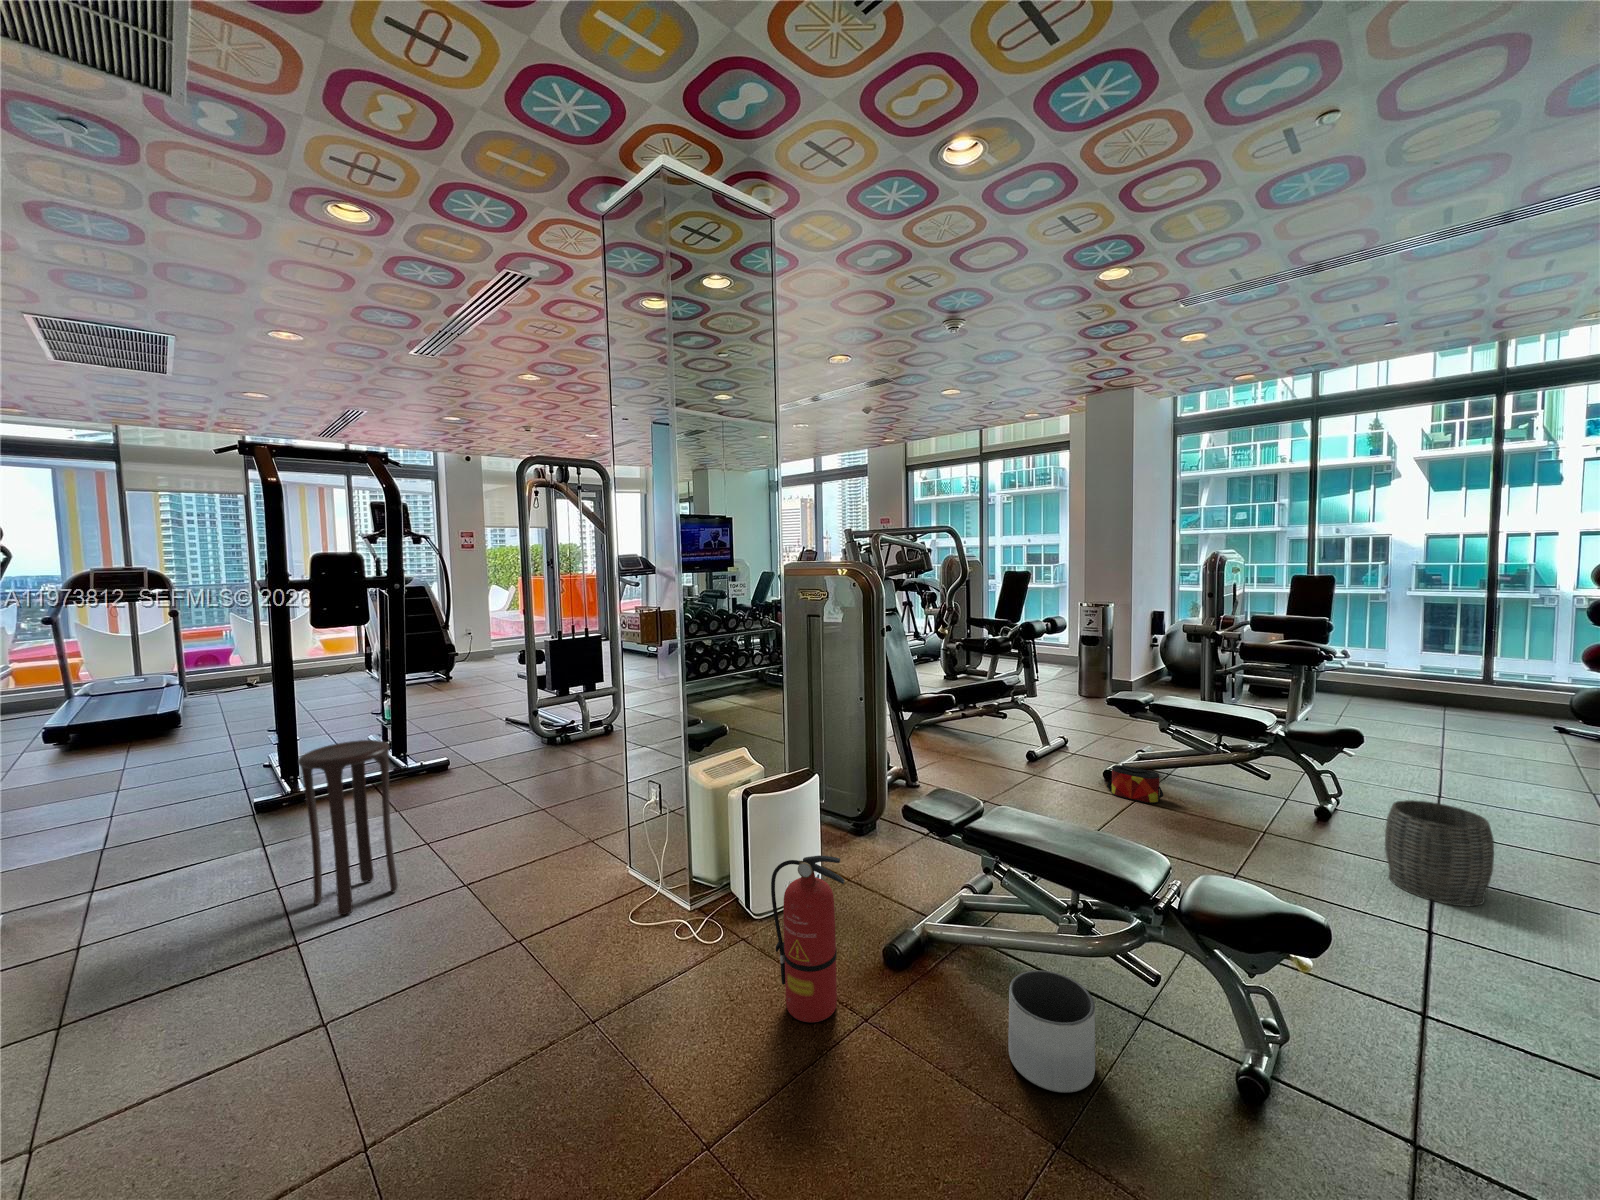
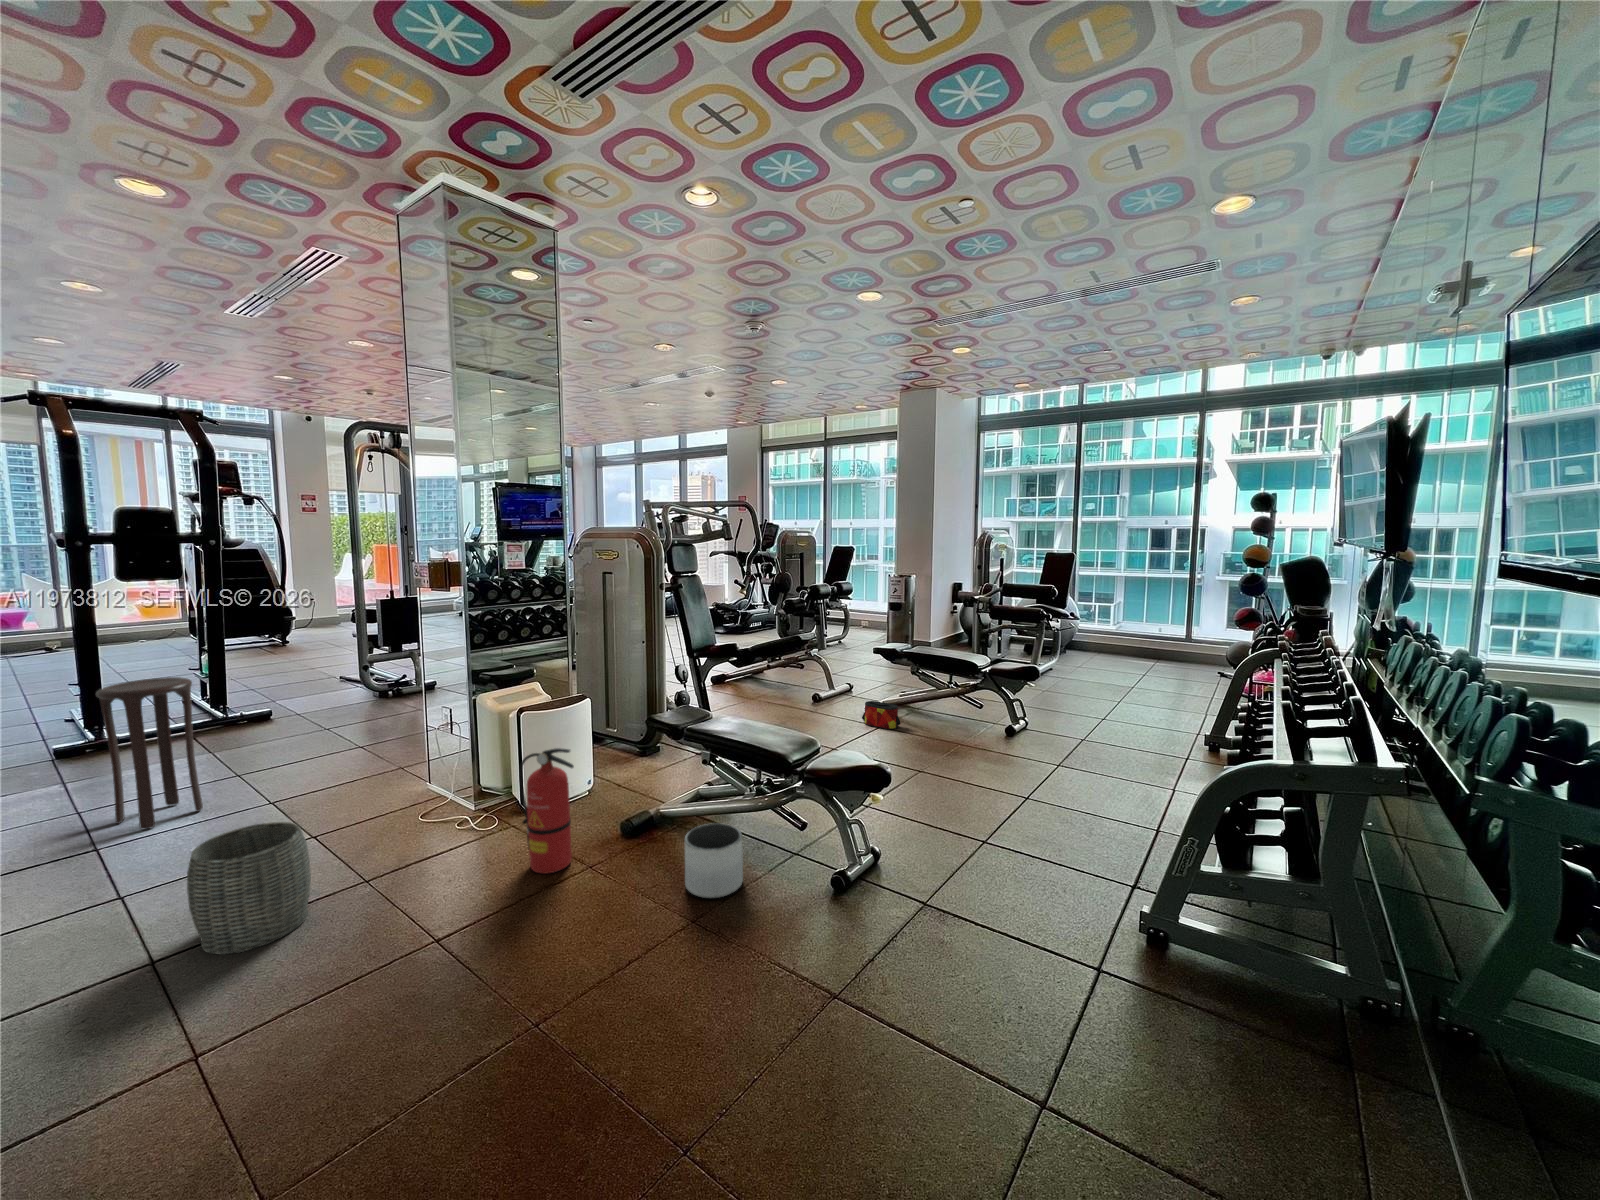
woven basket: present [1385,800,1494,906] -> present [187,822,311,954]

